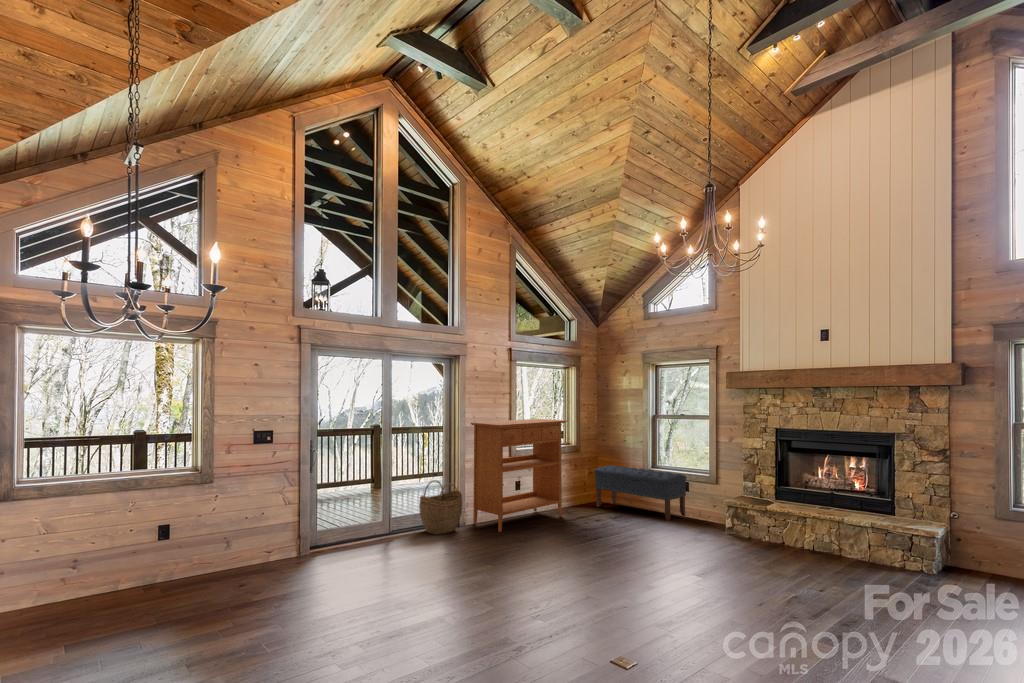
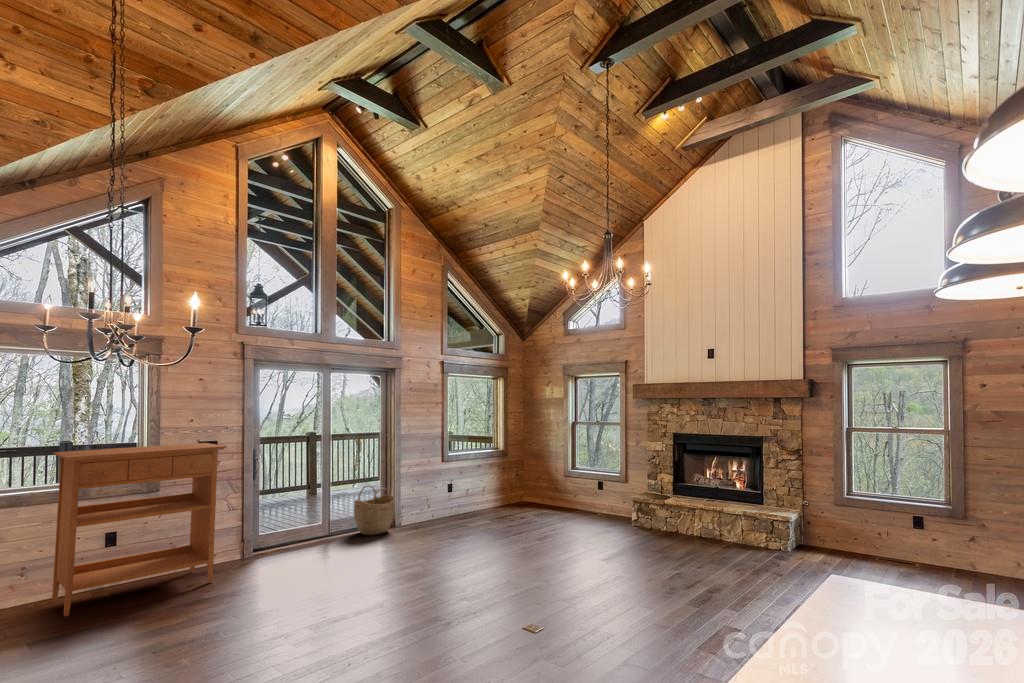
console table: present [471,419,567,532] -> present [52,443,227,616]
bench: present [594,465,686,521] -> none [518,469,599,518]

